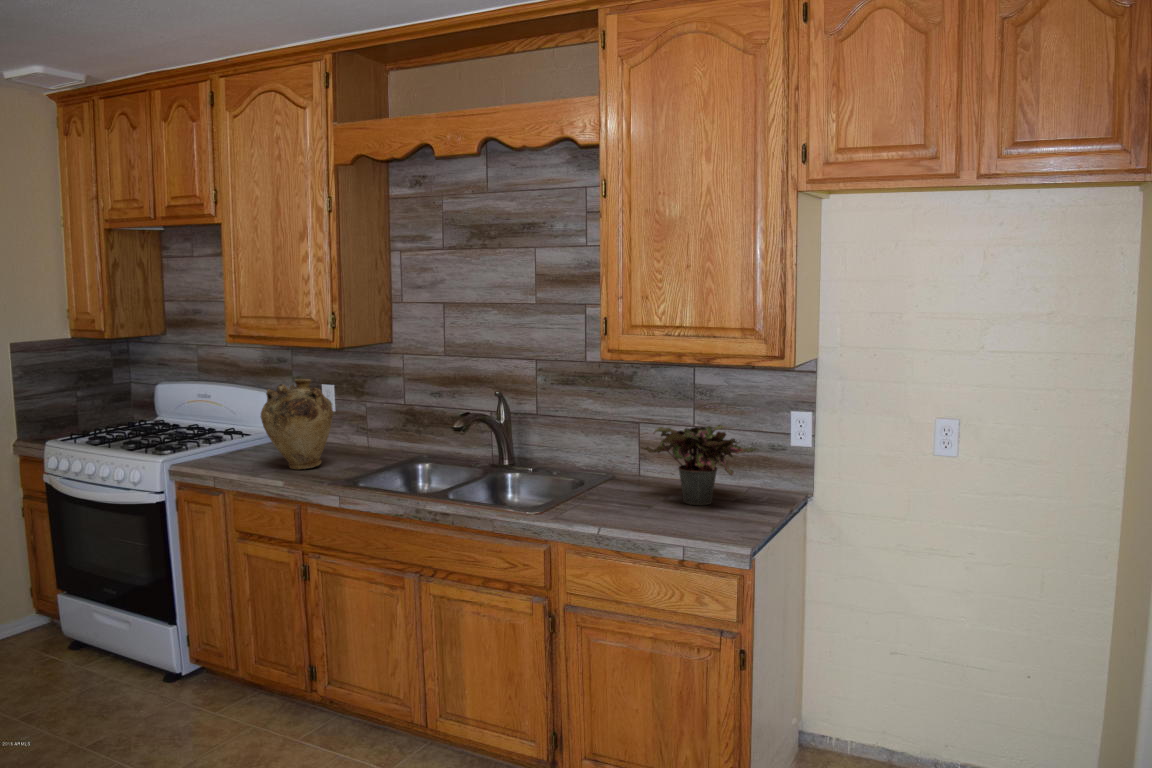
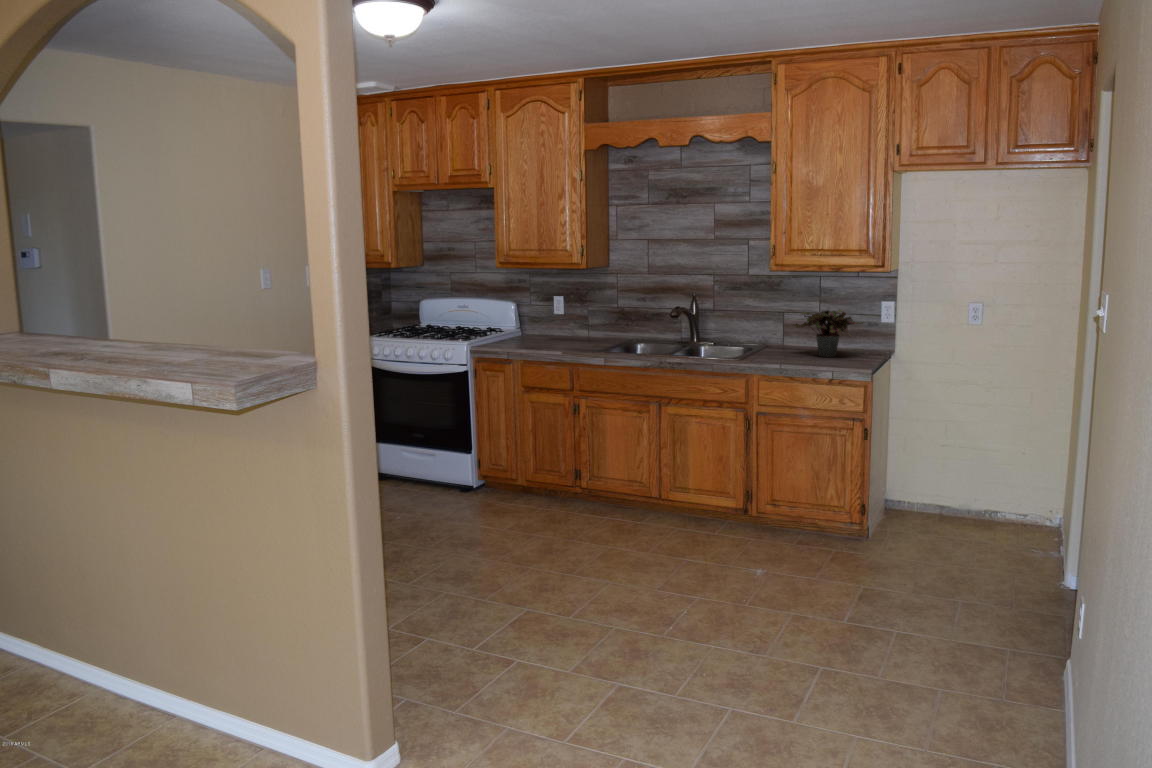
vase: present [260,379,333,469] -> none [539,290,583,347]

